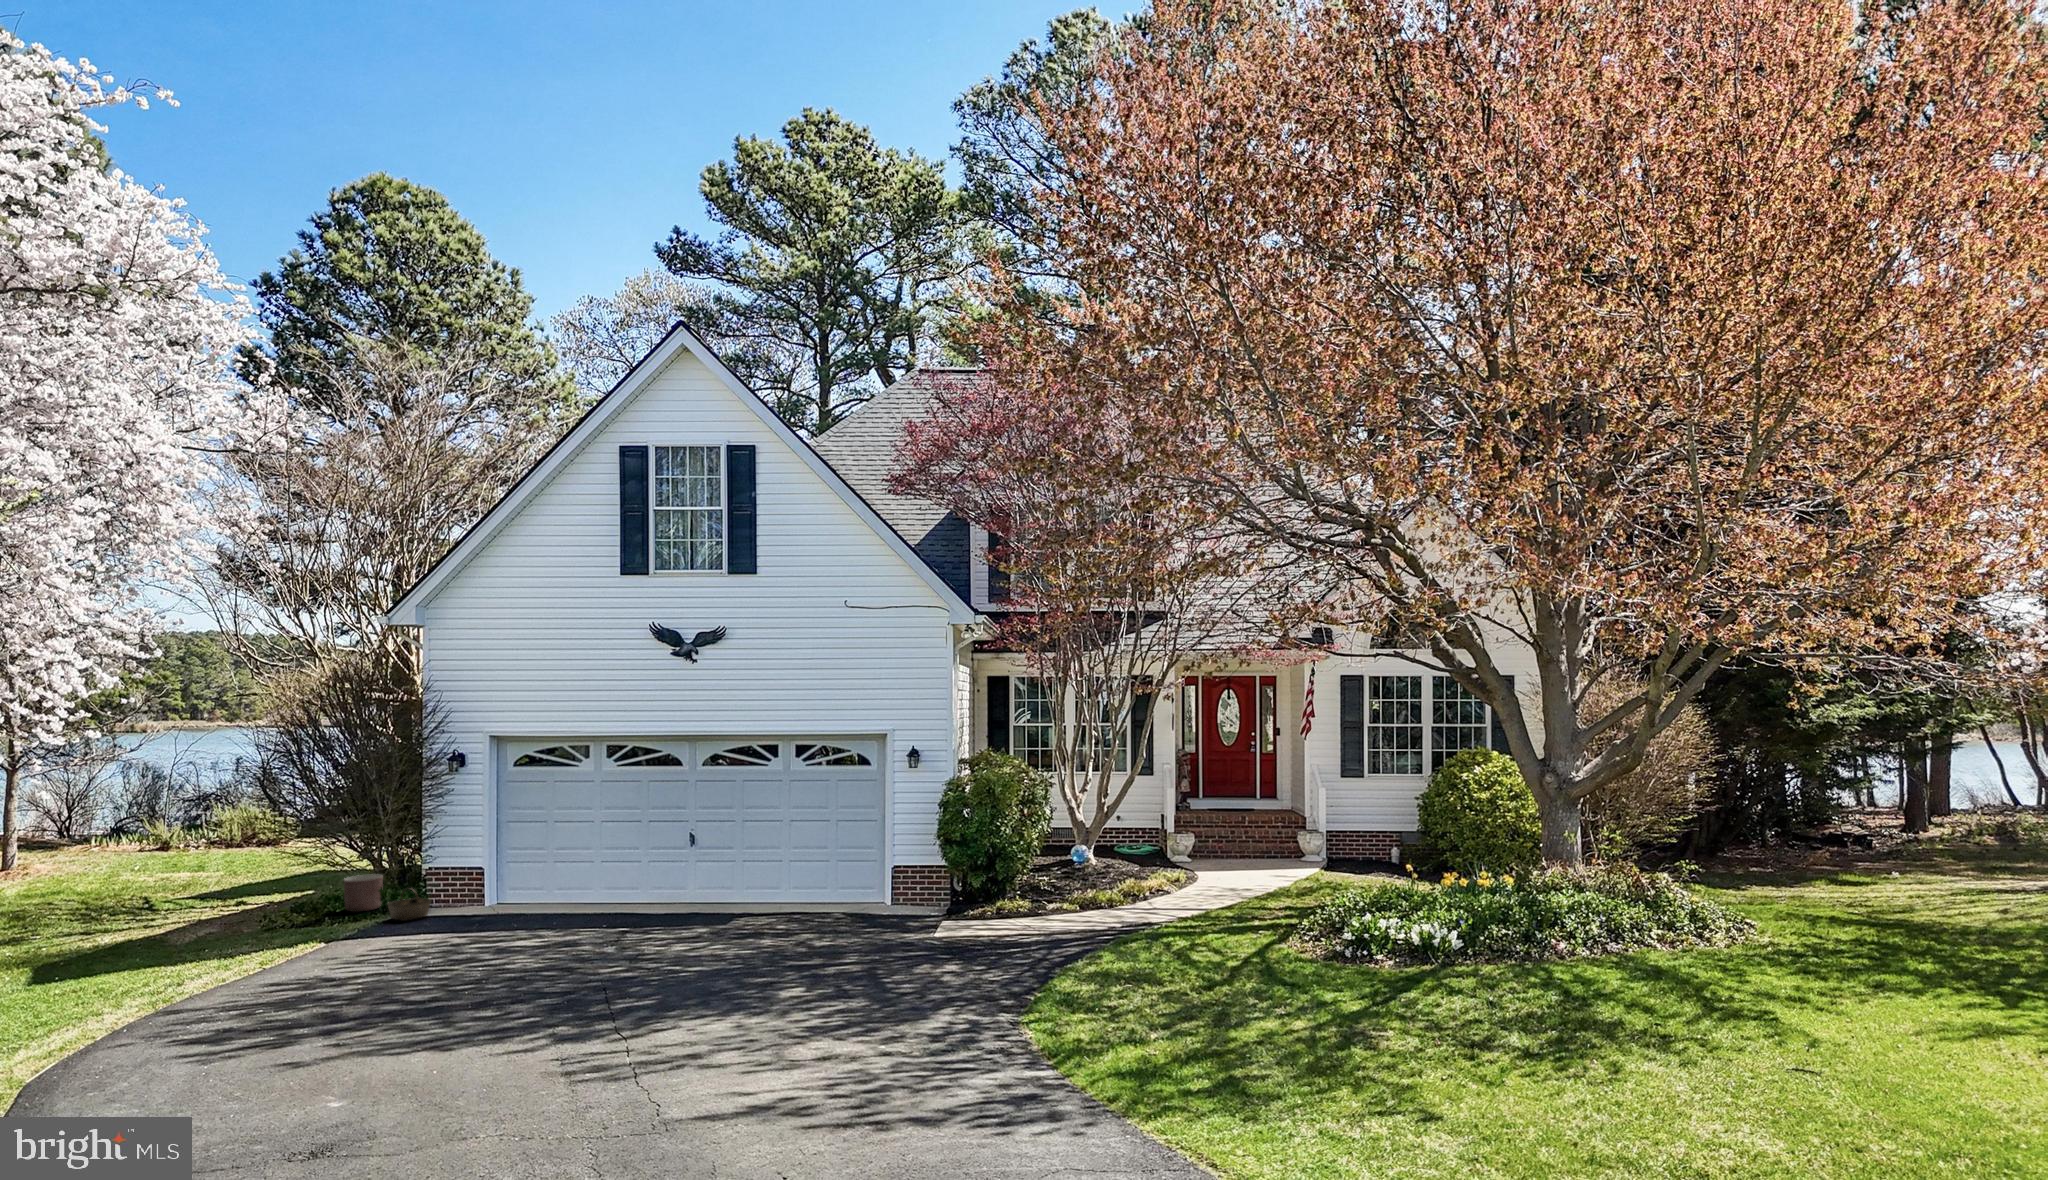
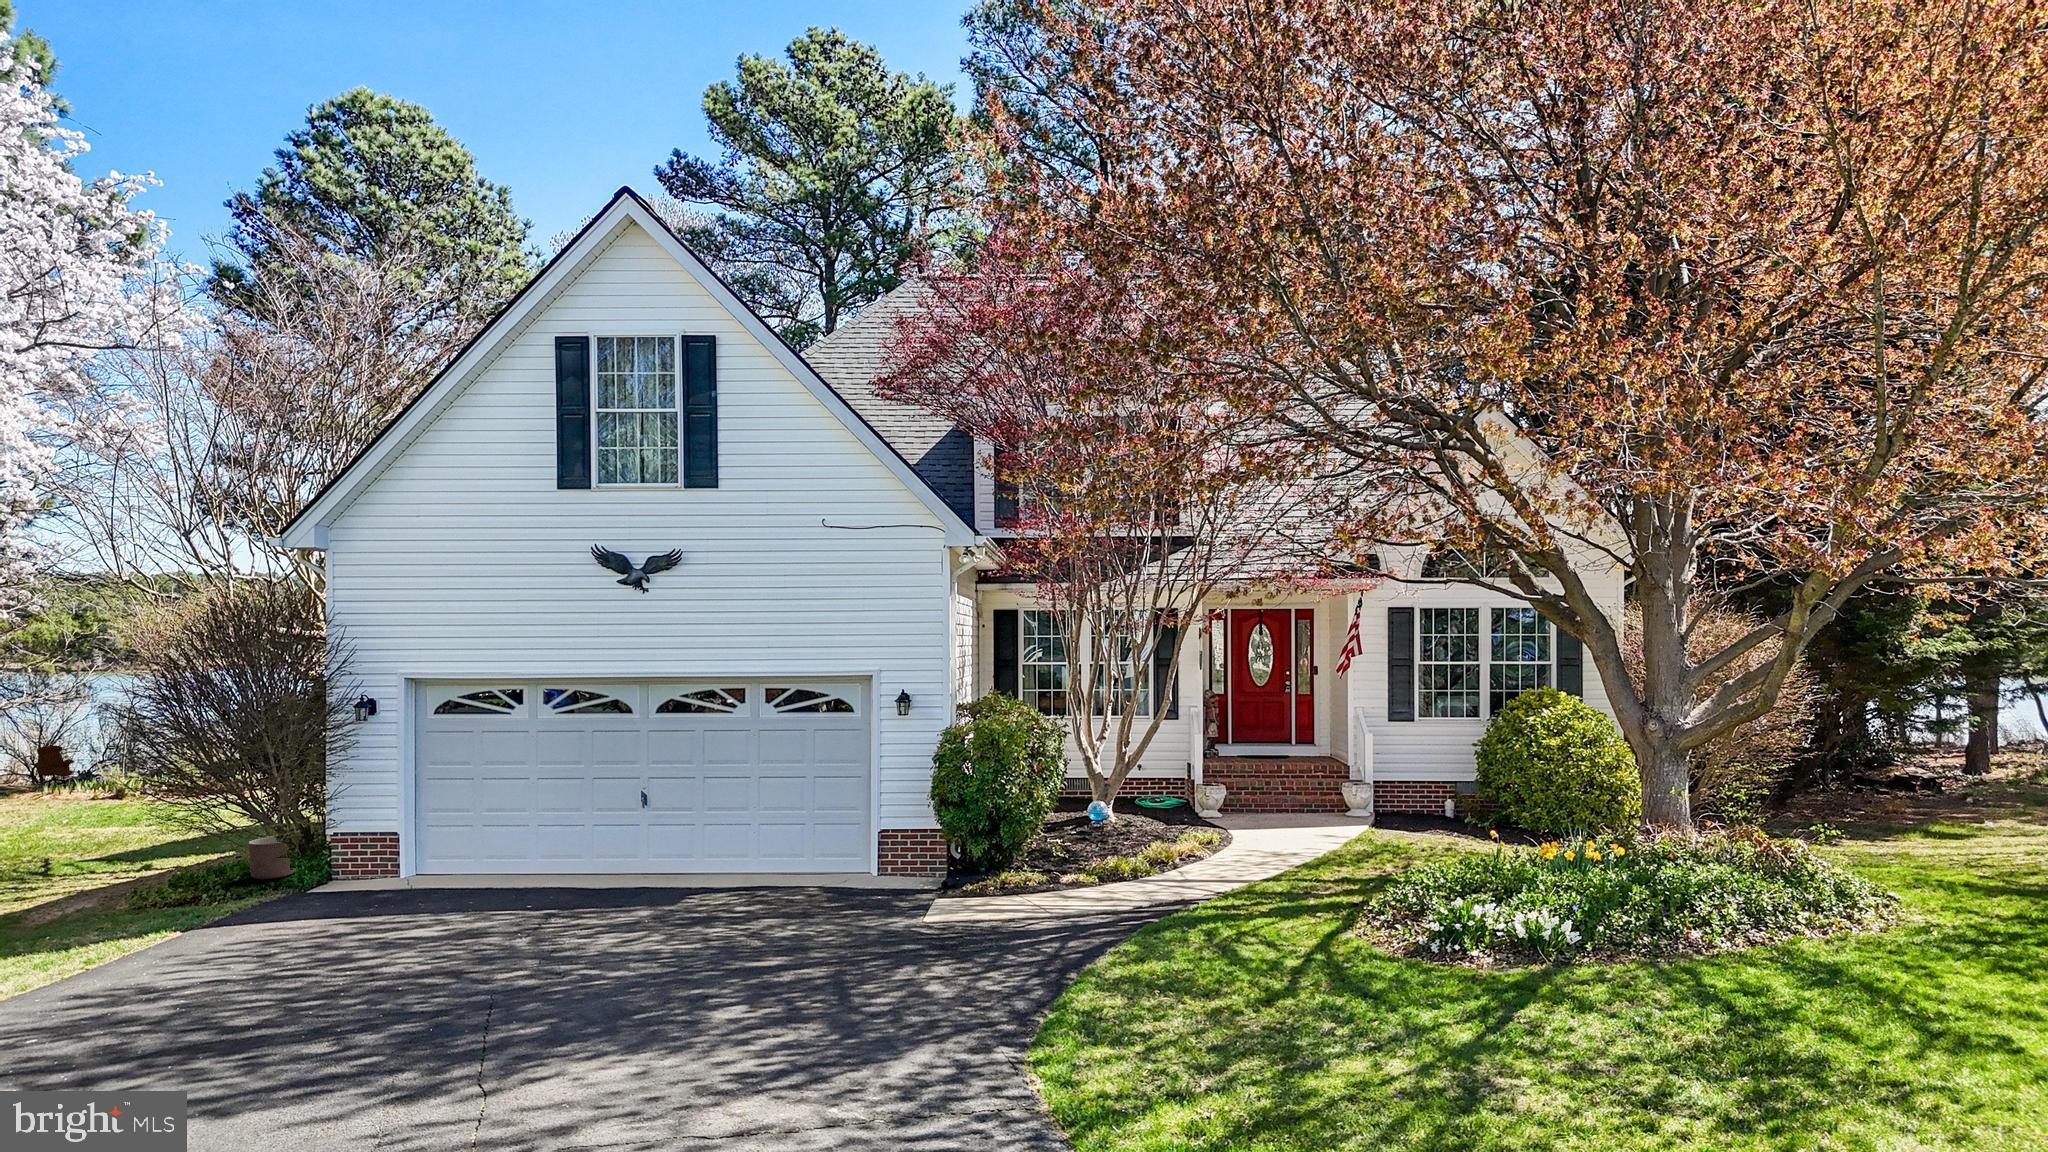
lounge chair: none [65,805,106,844] -> present [33,746,74,786]
basket: present [388,890,431,921] -> none [289,855,343,894]

